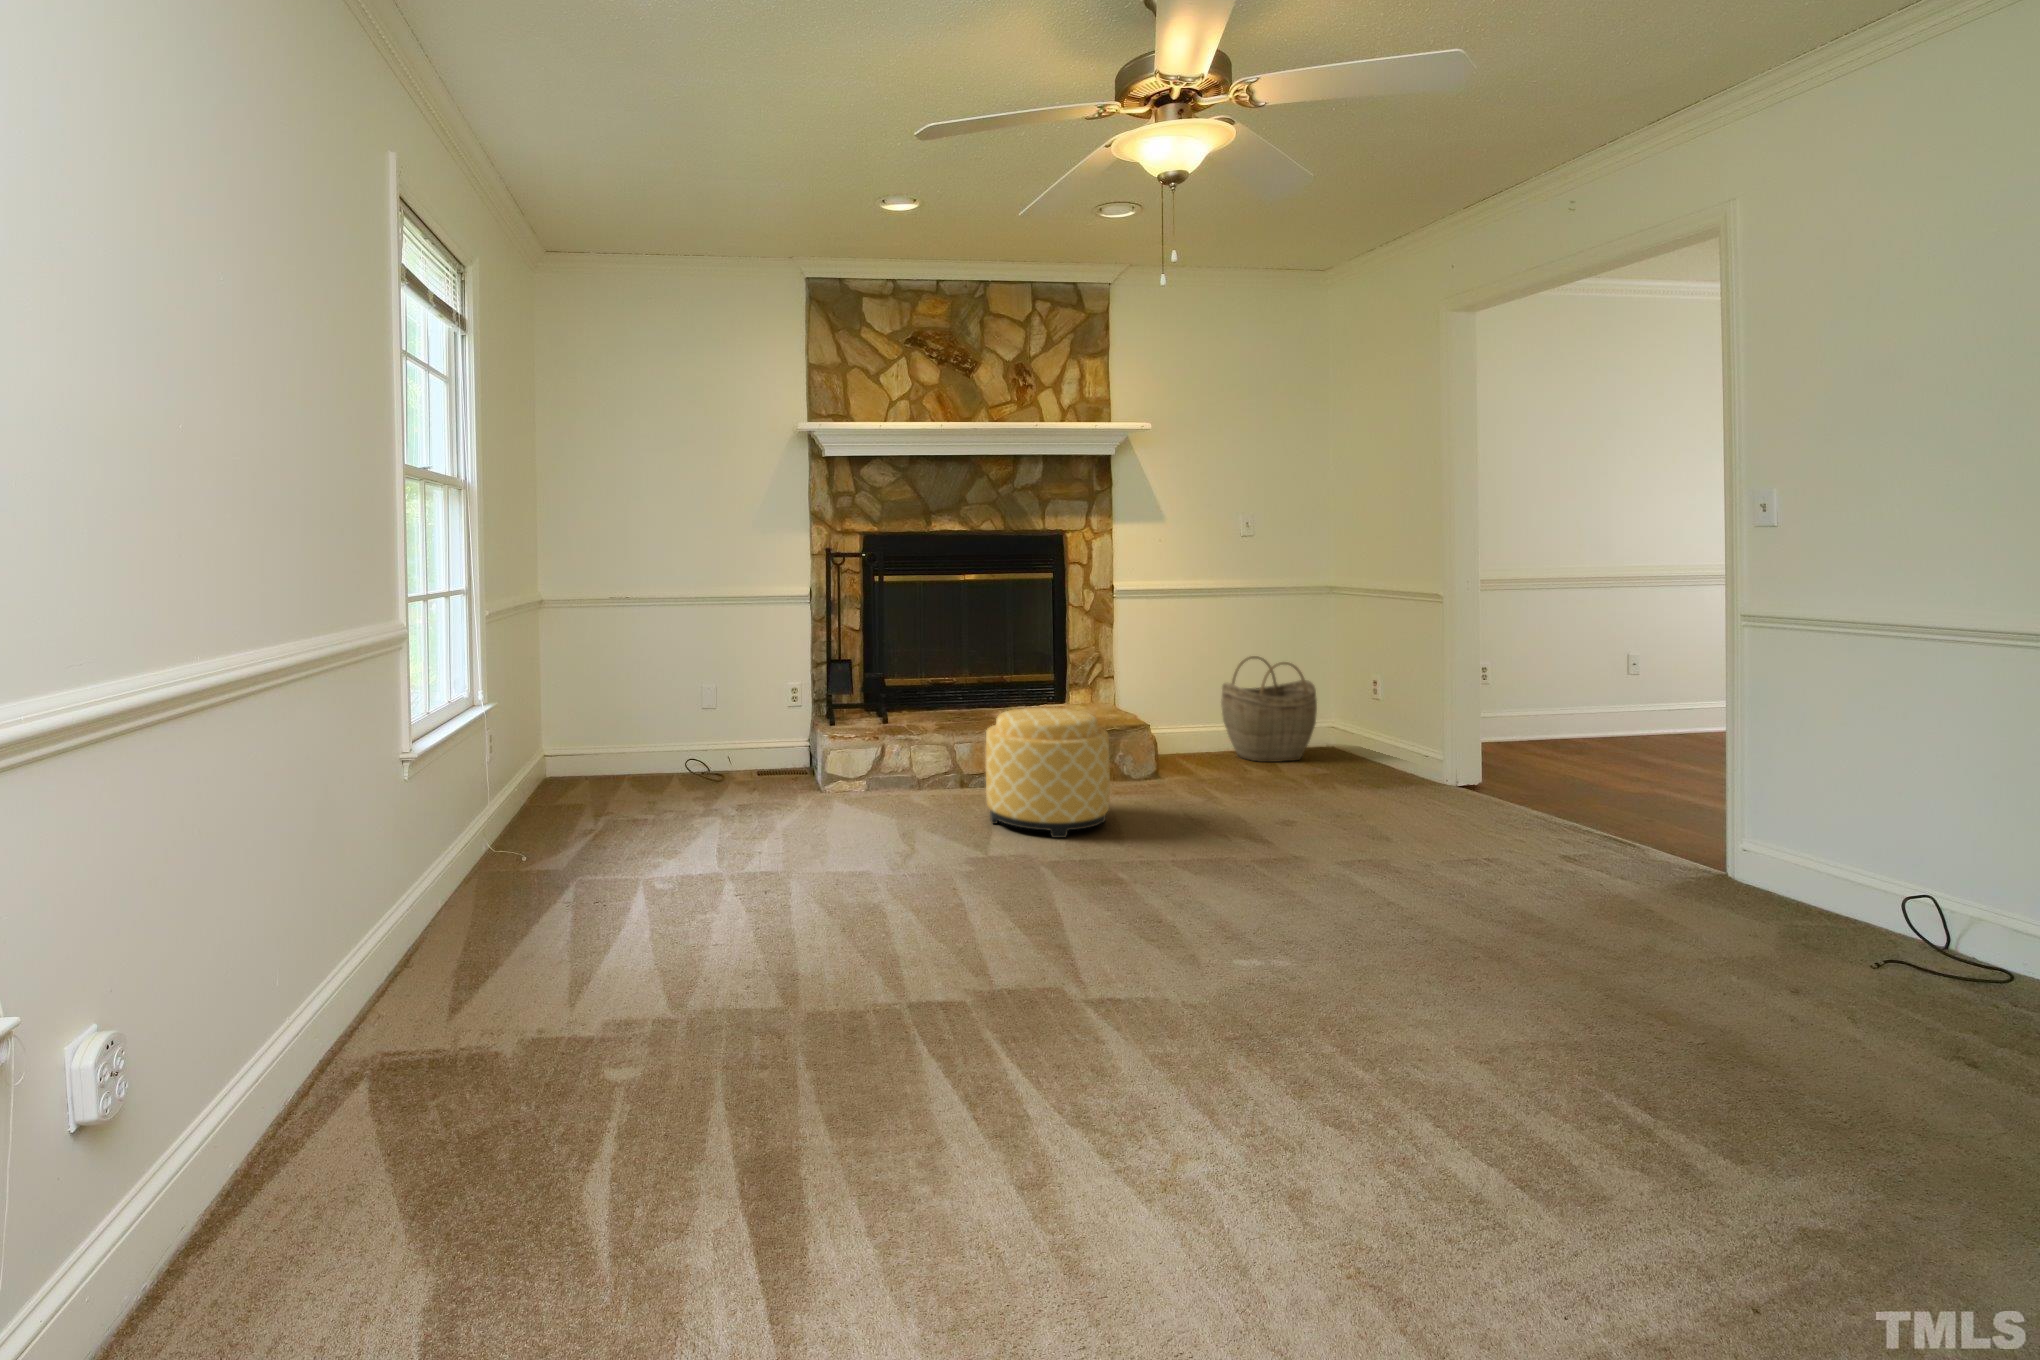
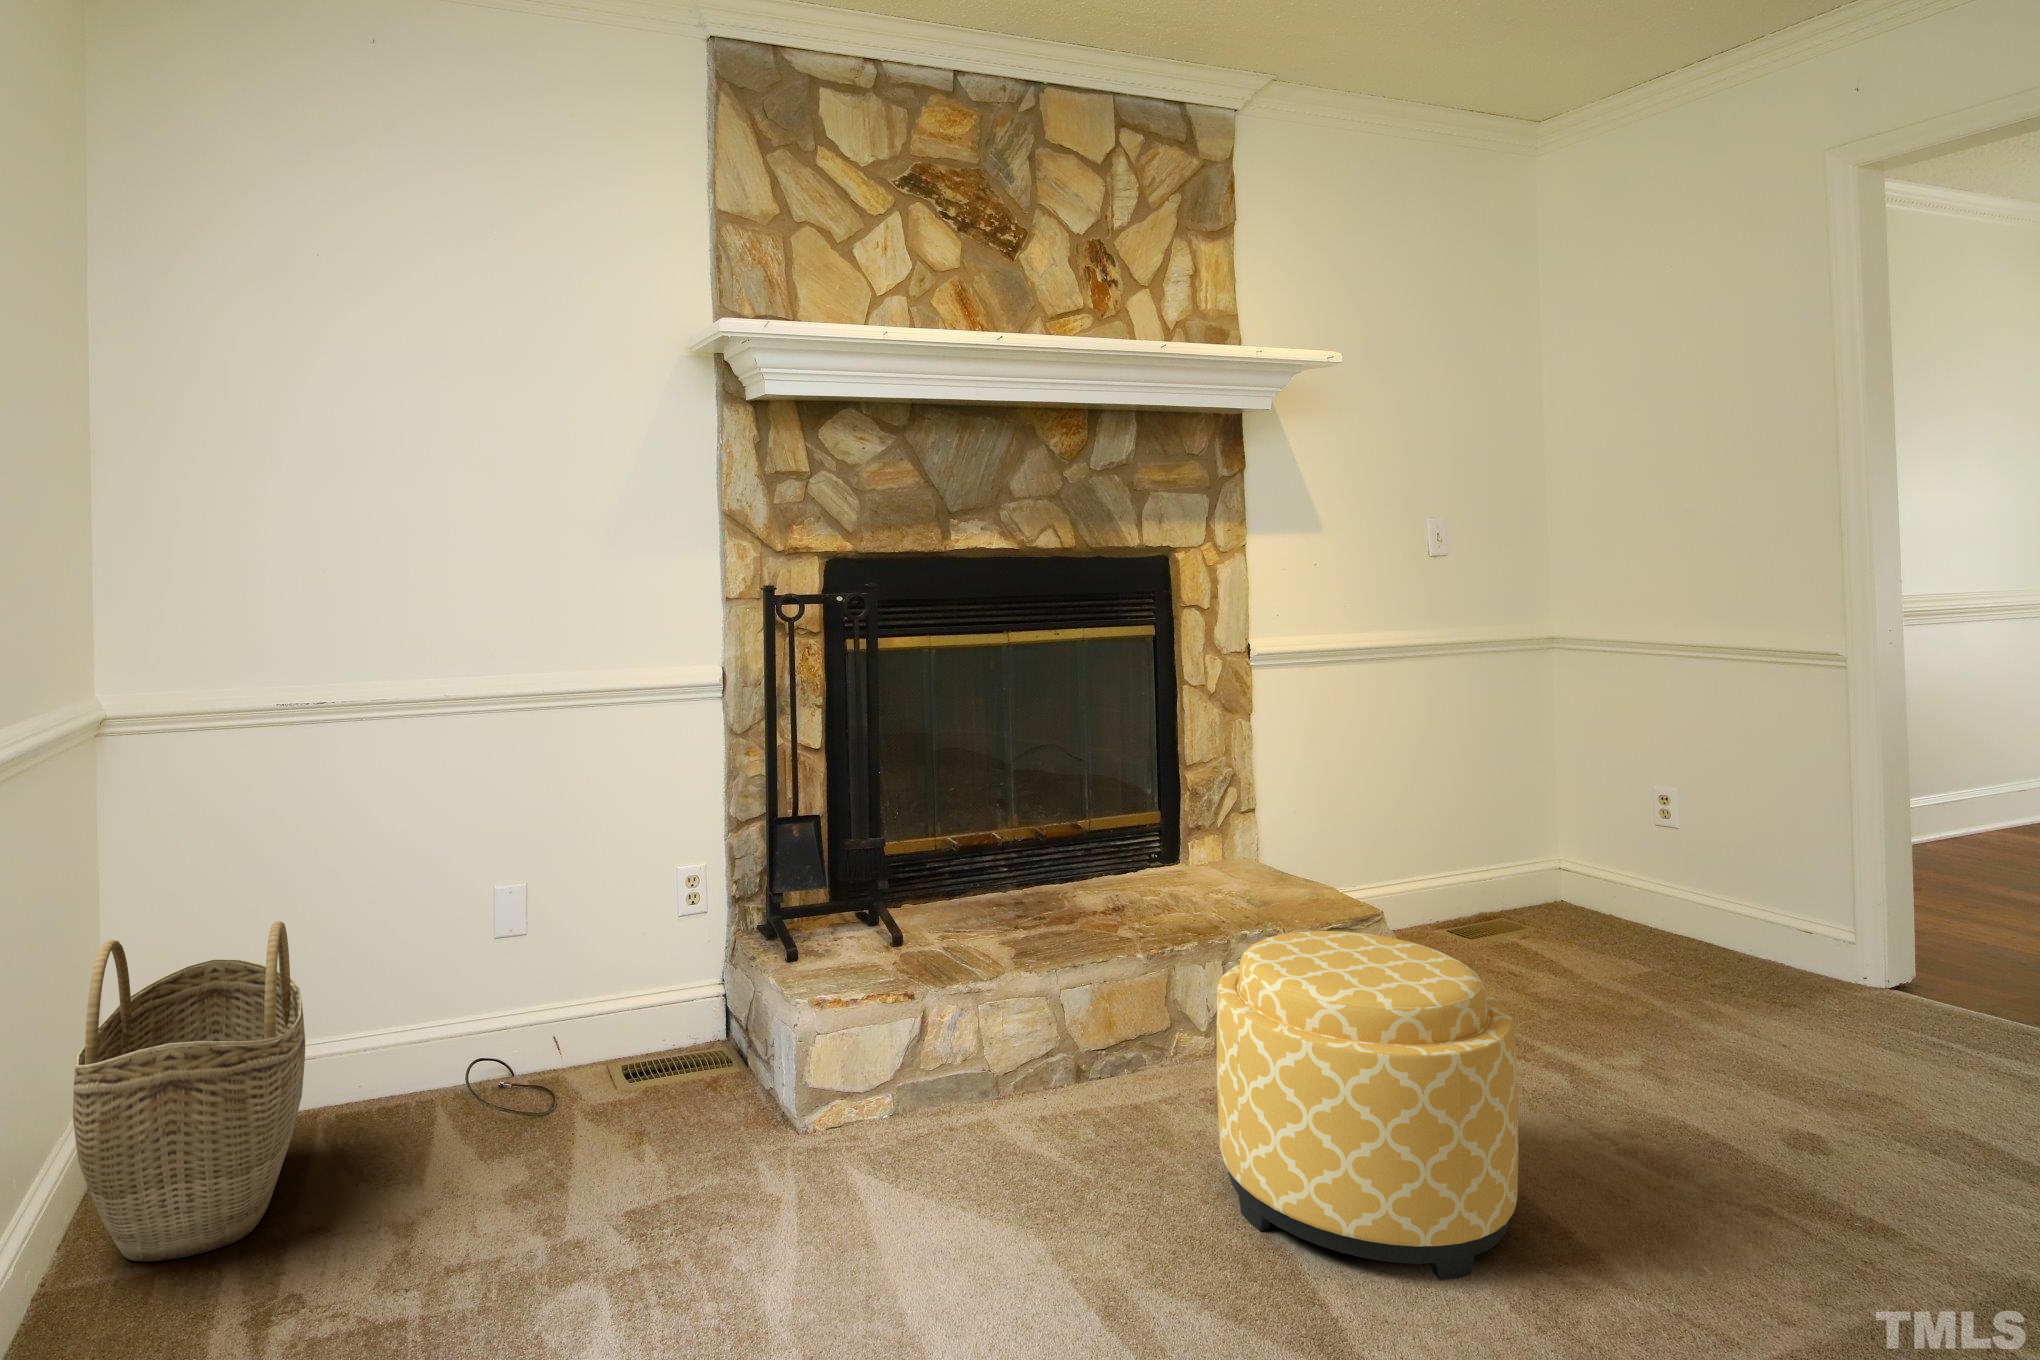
woven basket: present [1221,656,1317,762] -> present [73,921,305,1261]

